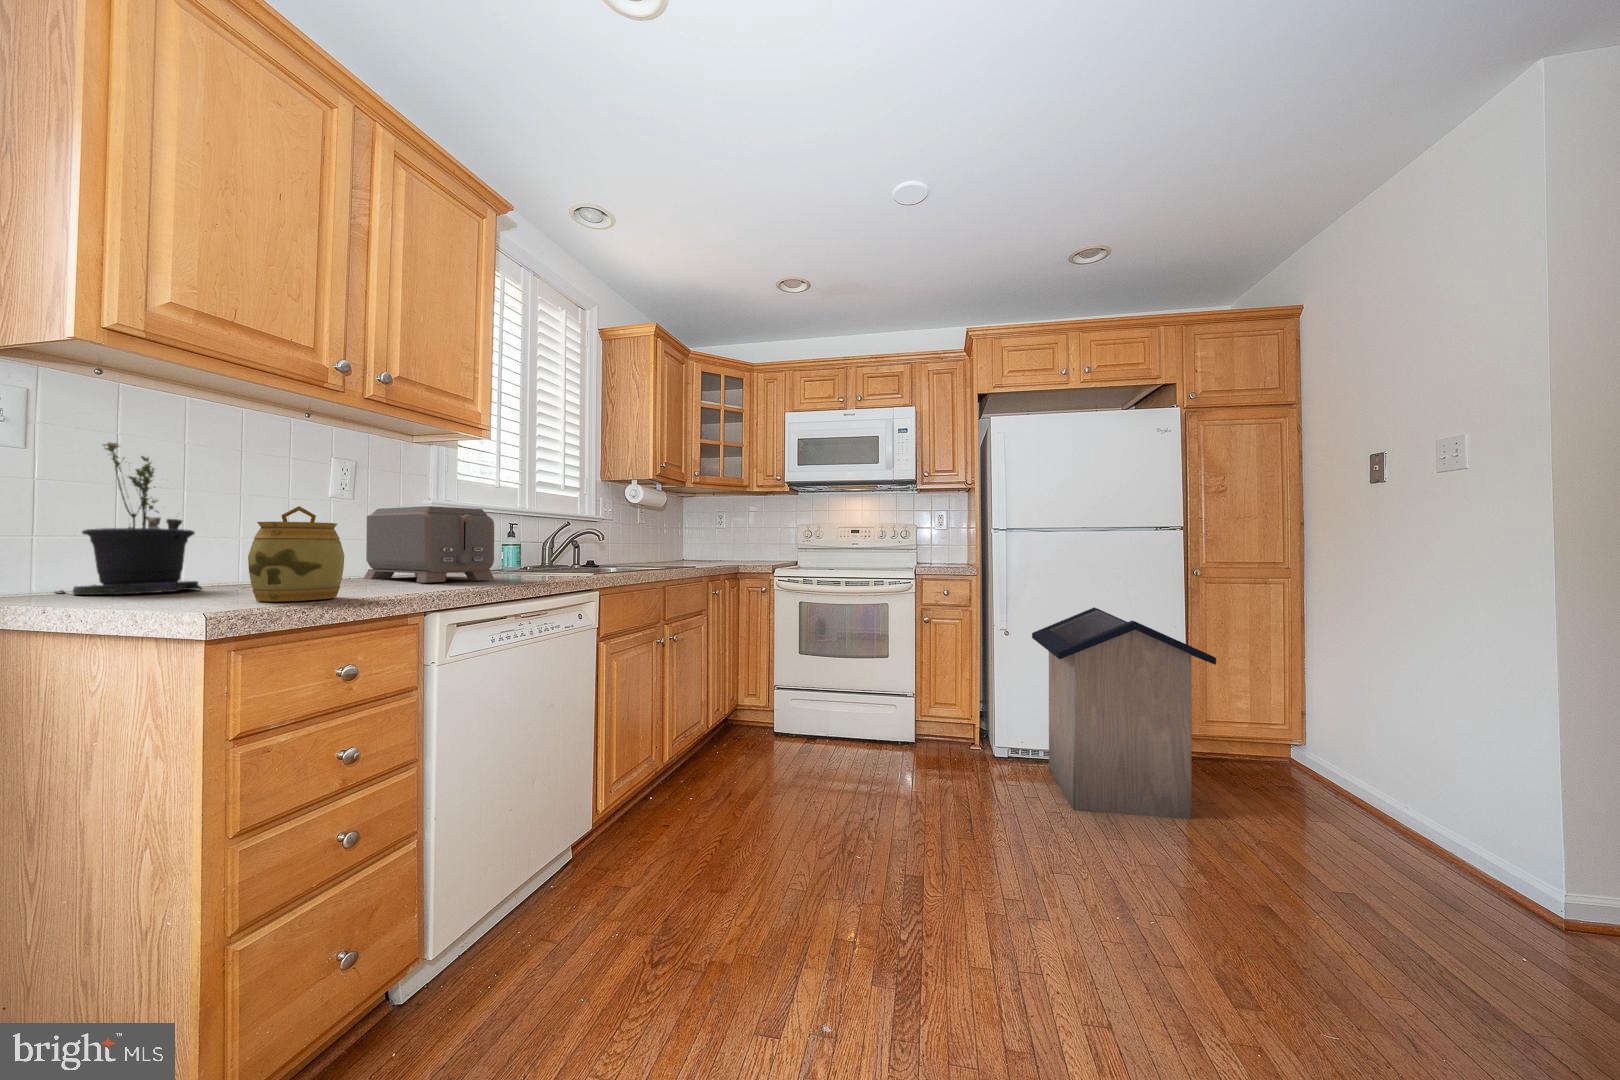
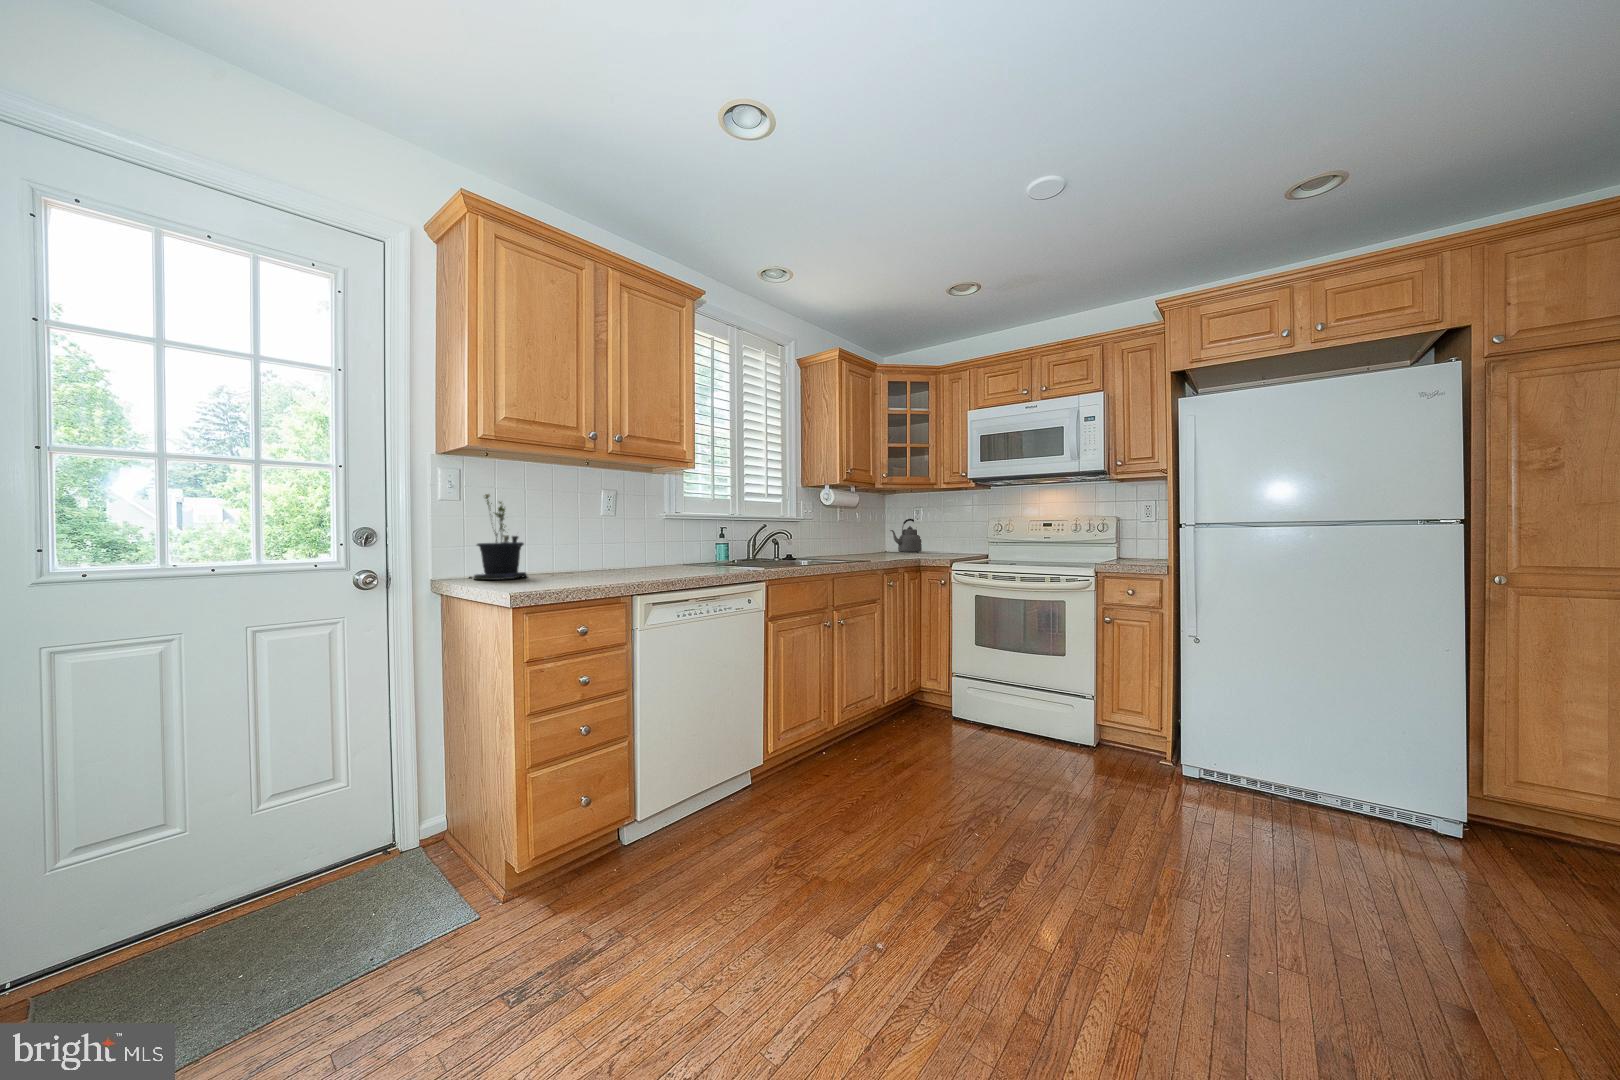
jar: present [248,506,344,602] -> none [537,530,585,588]
toaster: present [364,506,494,583] -> none [618,522,690,575]
kettle: none [692,524,725,560] -> present [890,519,922,552]
trash can: present [1032,608,1216,819] -> none [1229,620,1463,889]

